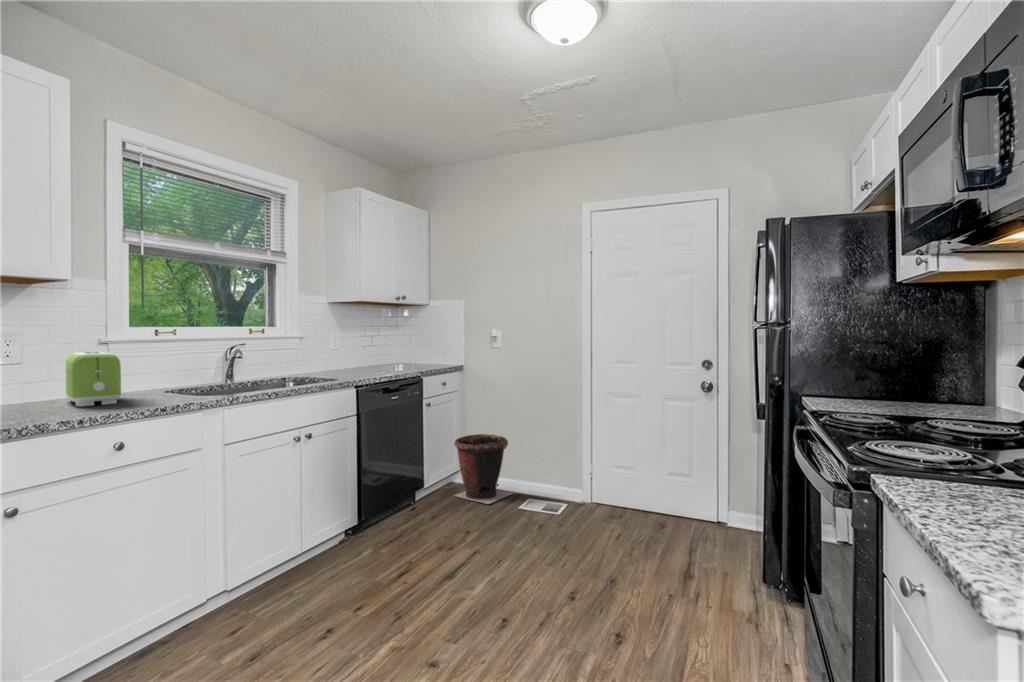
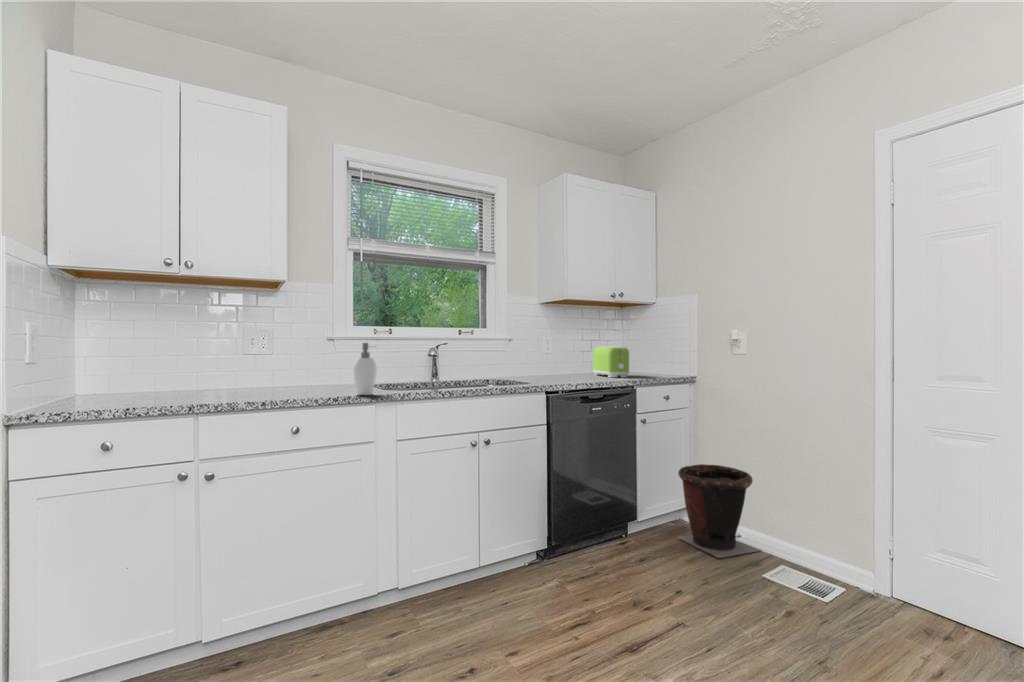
soap dispenser: none [173,349,204,403] -> present [353,343,377,395]
toaster: present [66,352,121,406] -> present [593,347,629,377]

